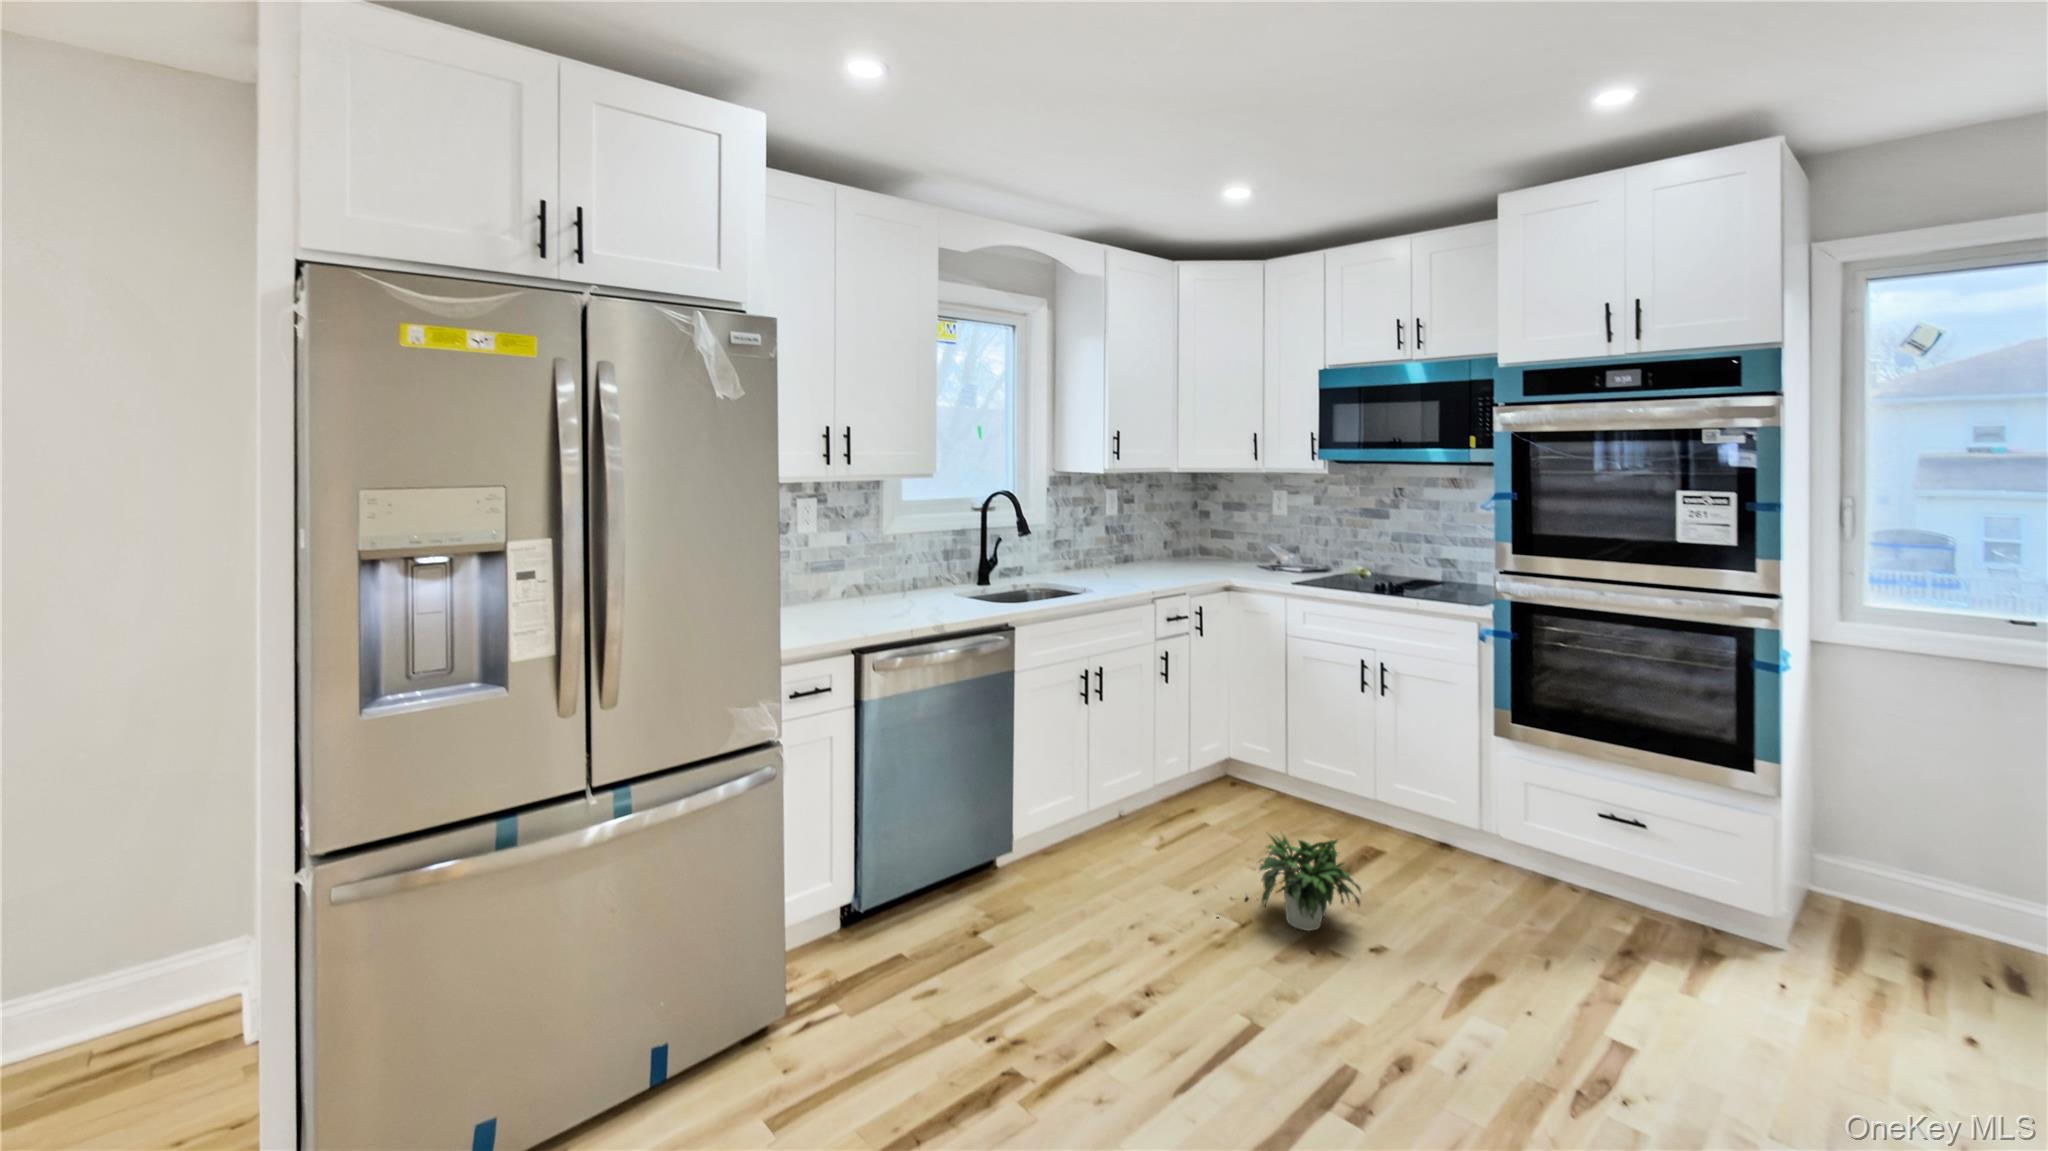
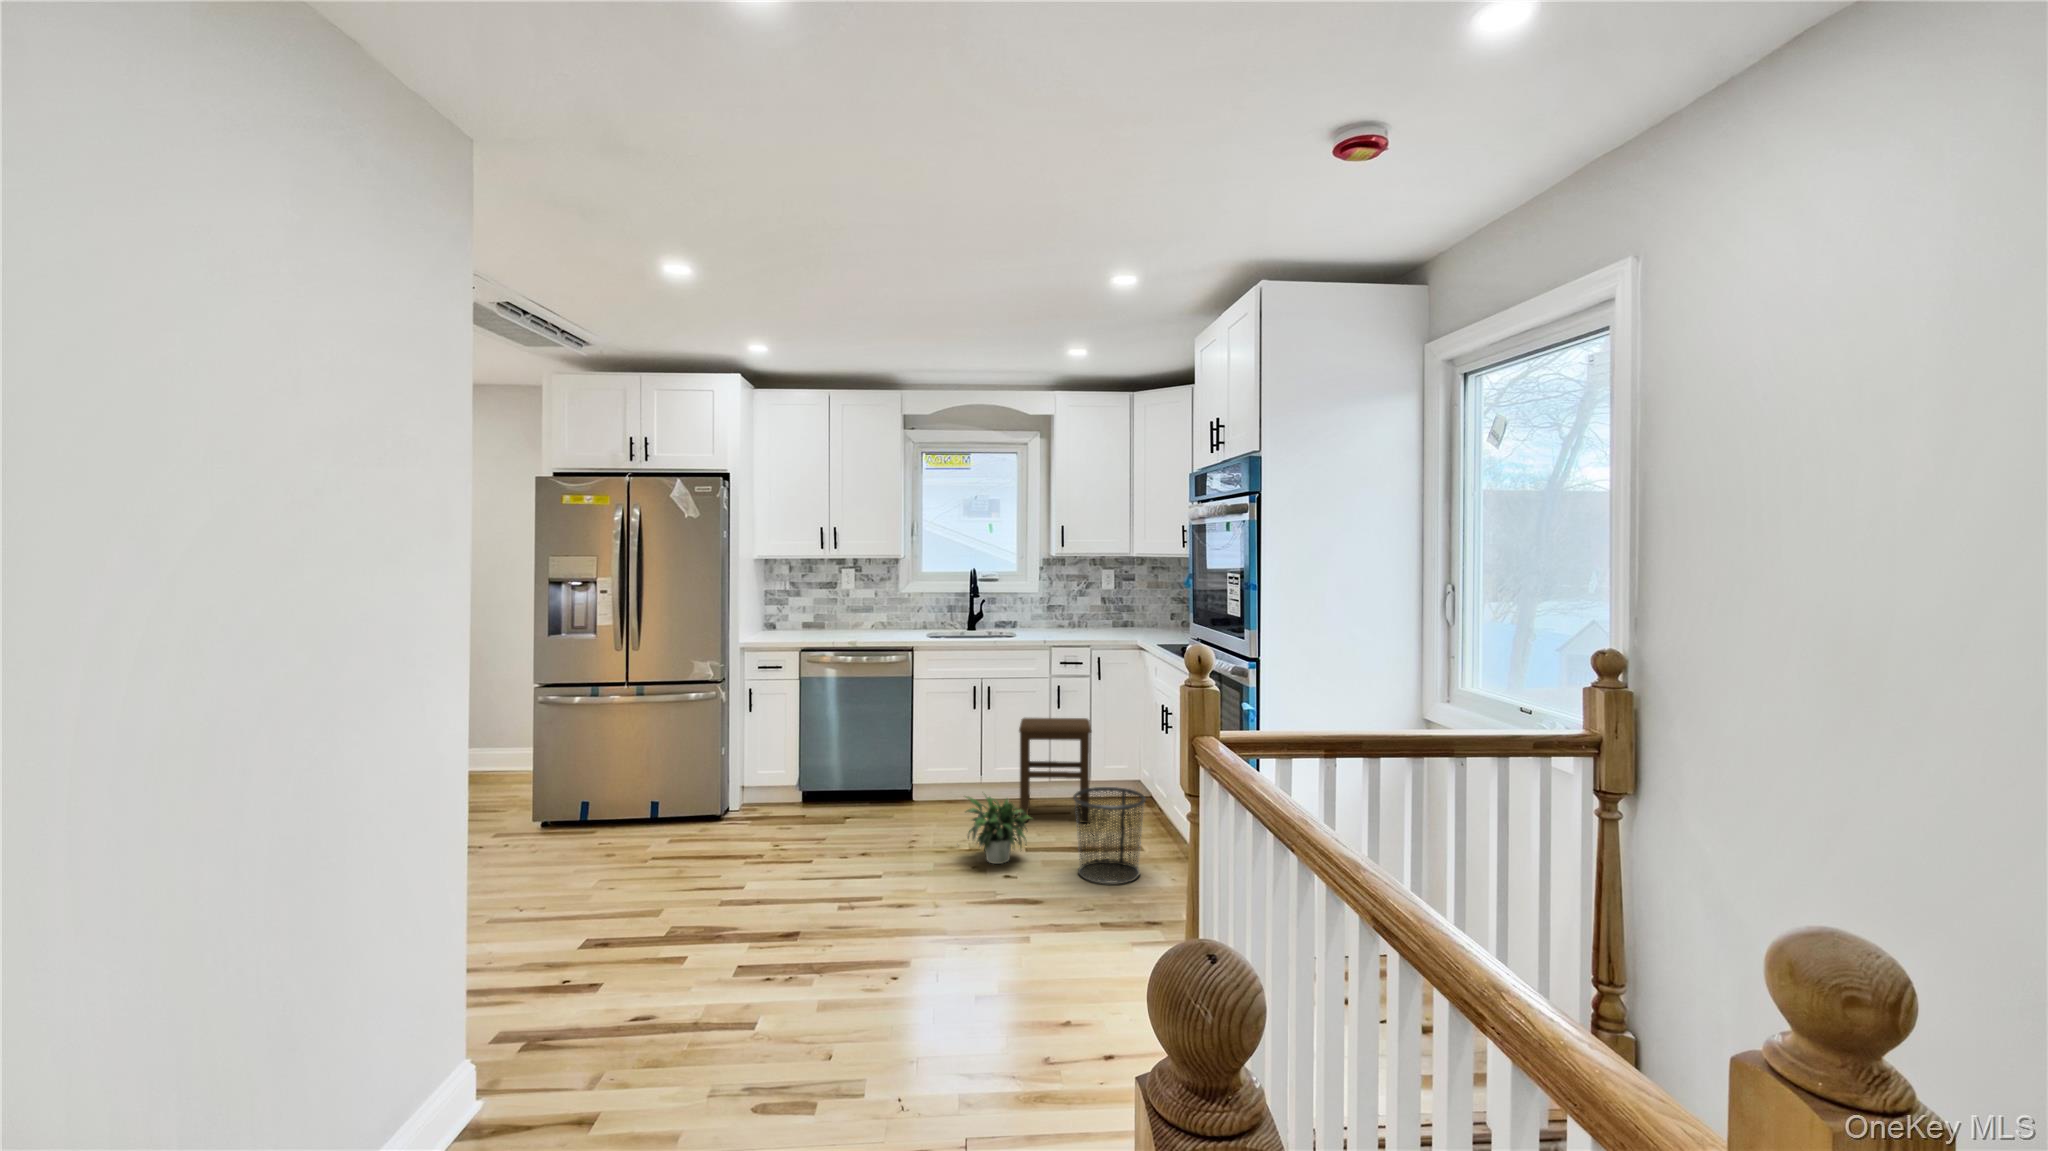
stool: none [1146,692,1264,849] -> present [1019,718,1091,822]
waste bin: none [1390,784,1495,917] -> present [1073,787,1146,884]

